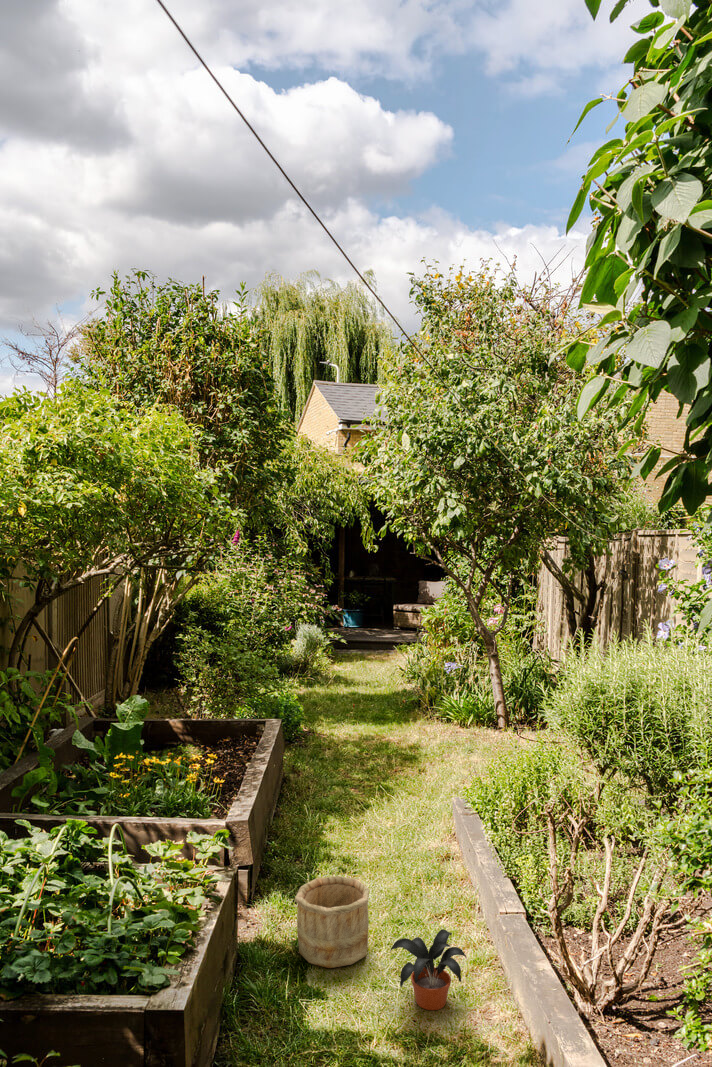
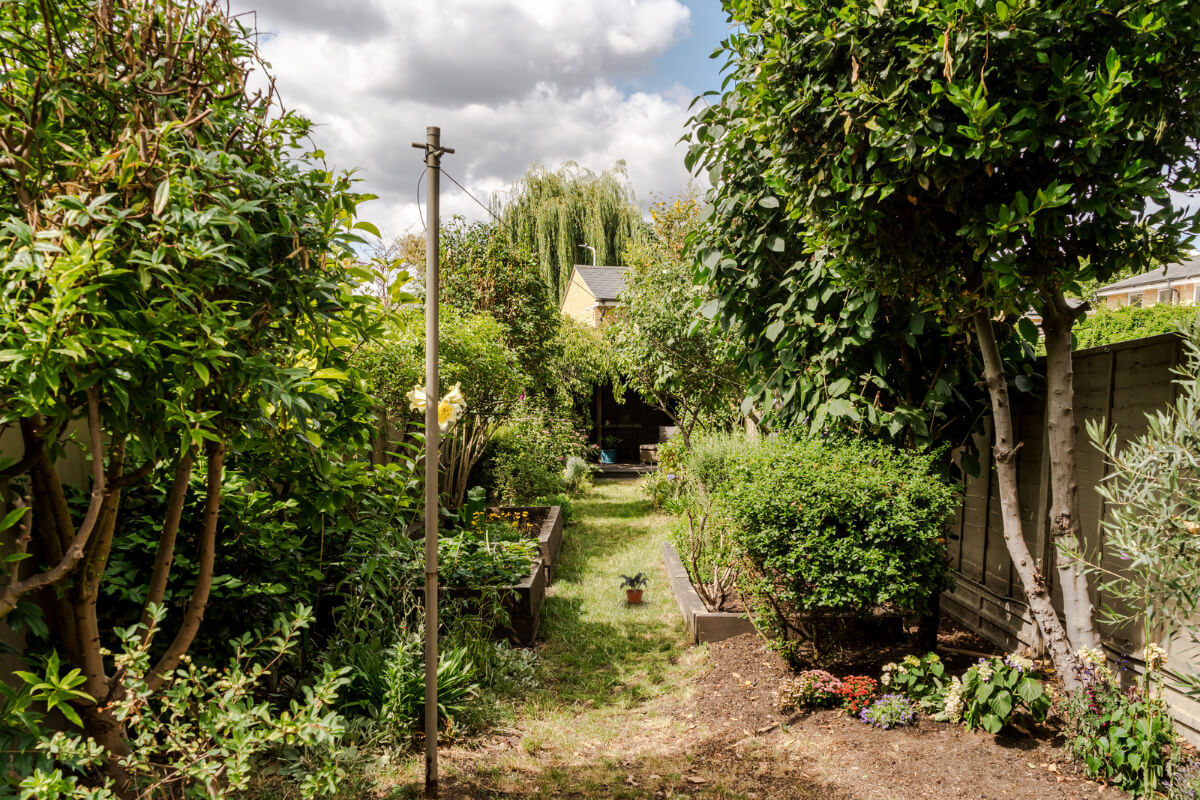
wooden bucket: present [295,876,370,968] -> none [572,559,608,594]

